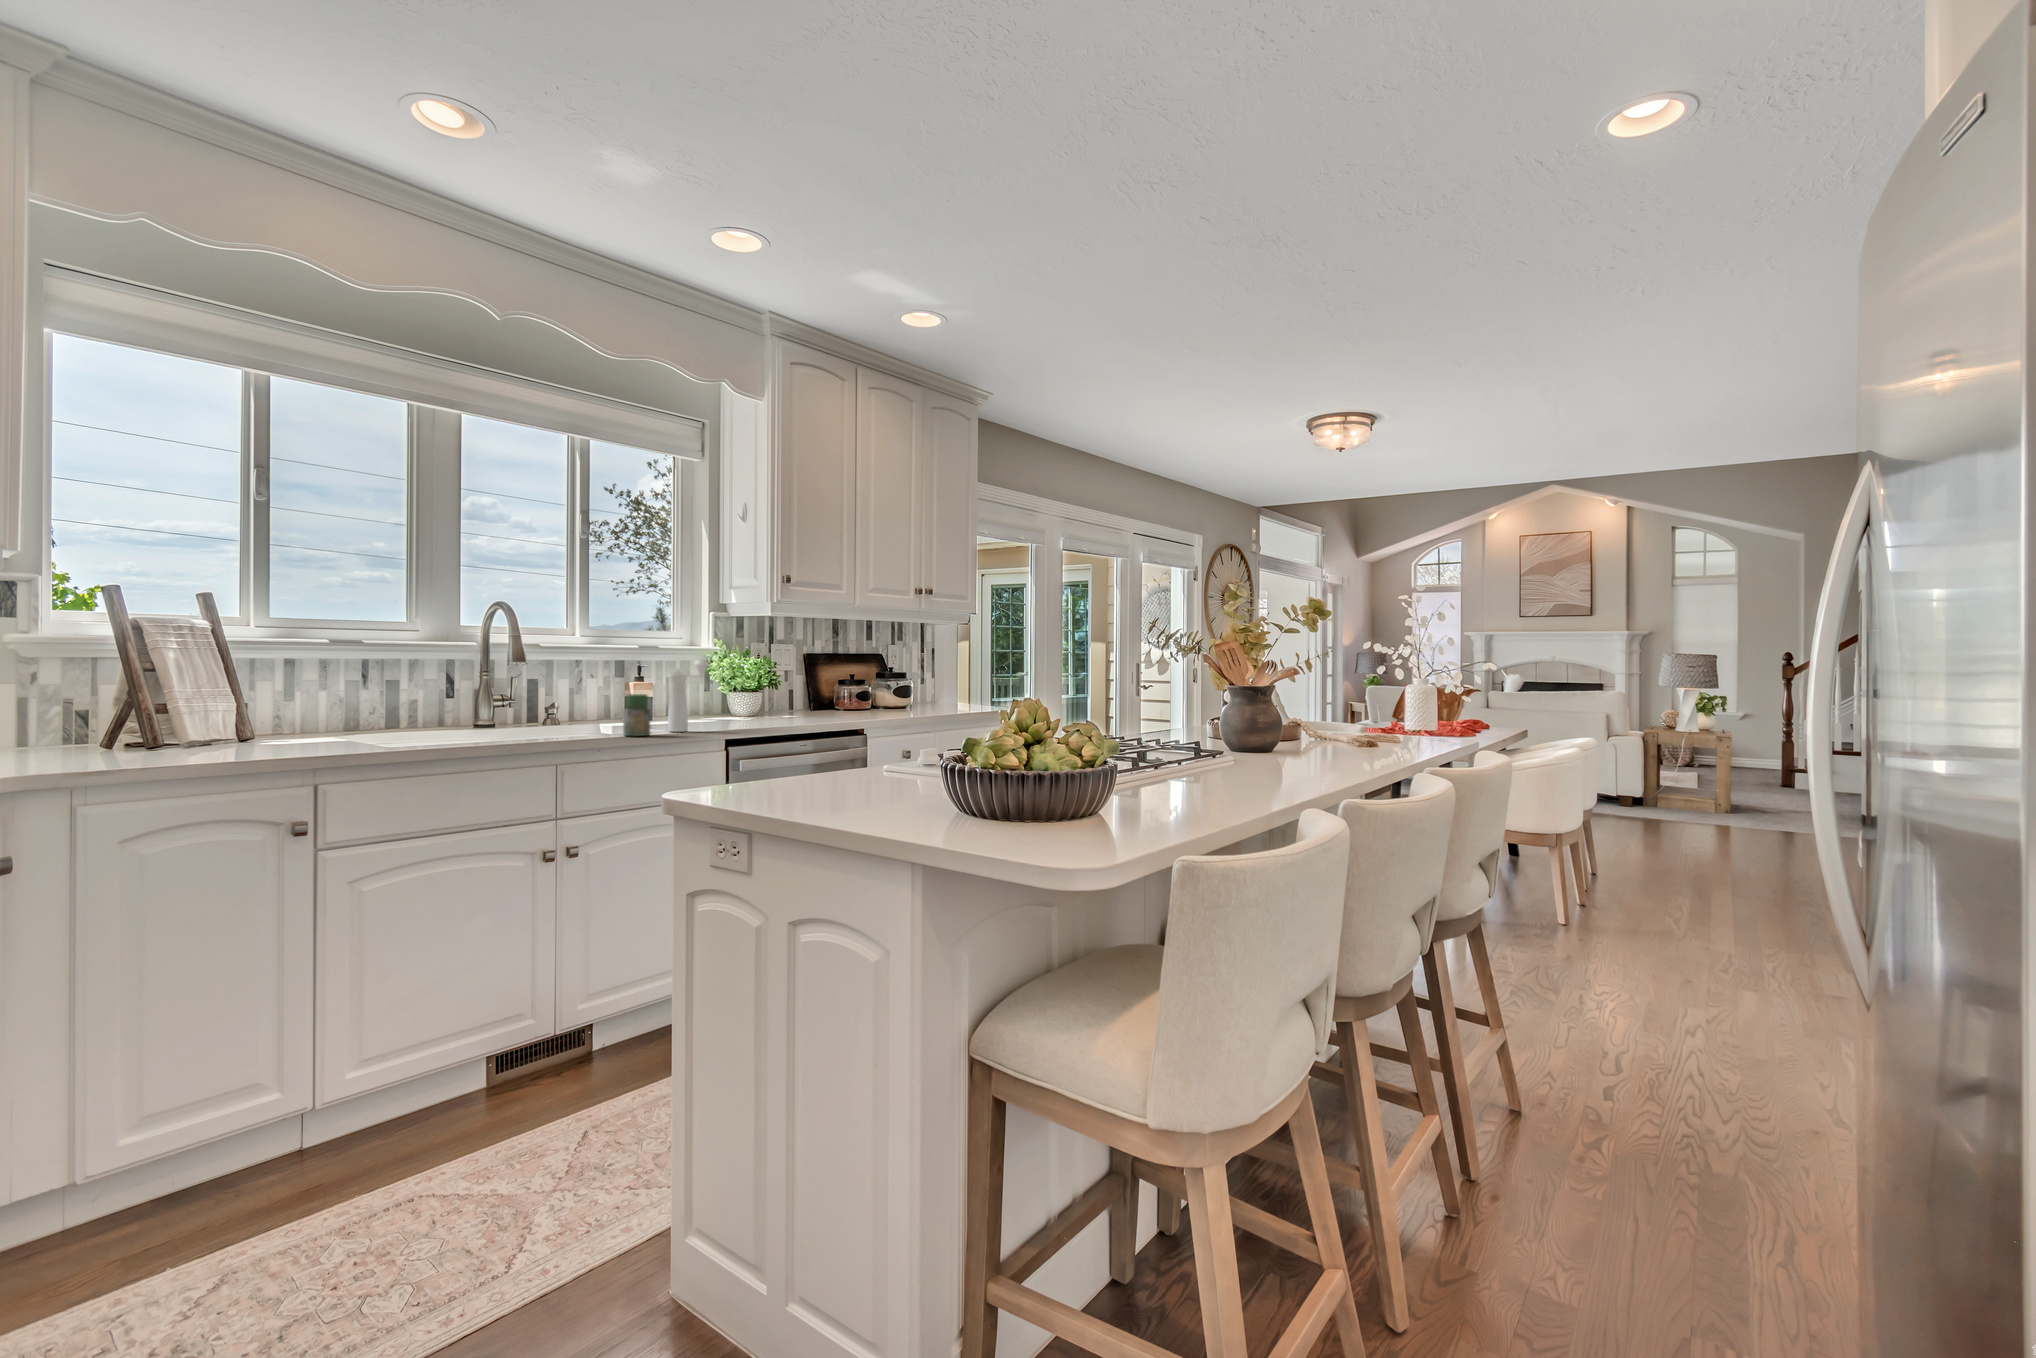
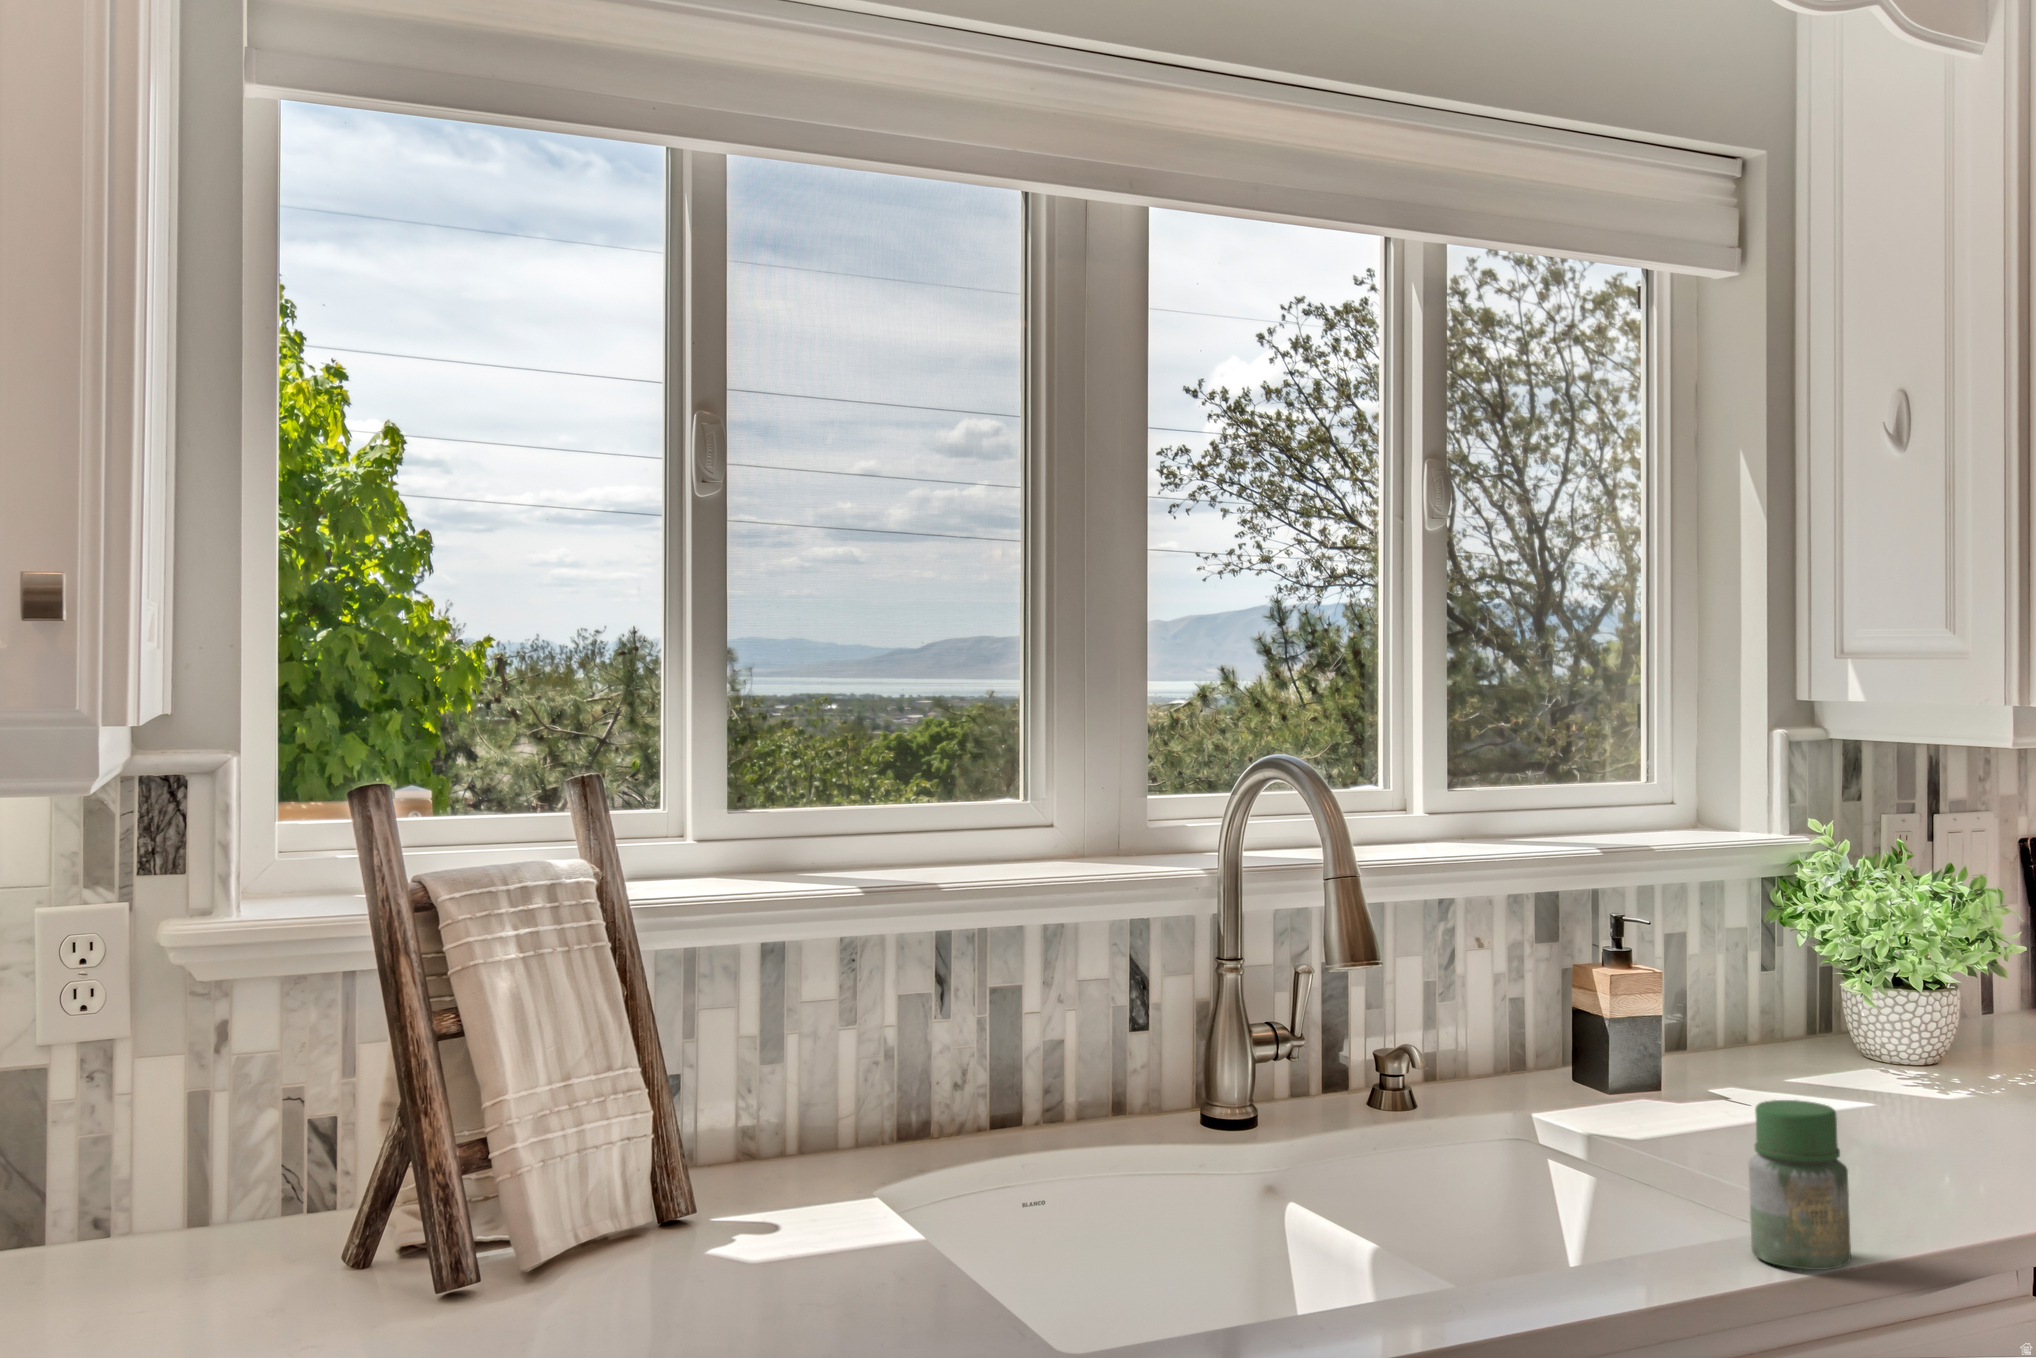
pepper mill: present [668,660,708,732] -> none [1852,946,1970,1226]

